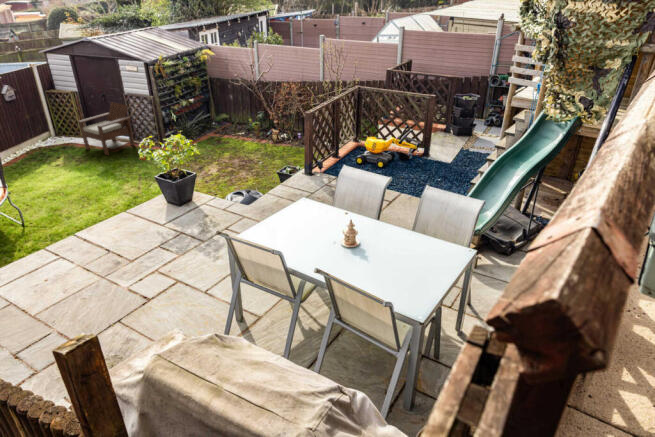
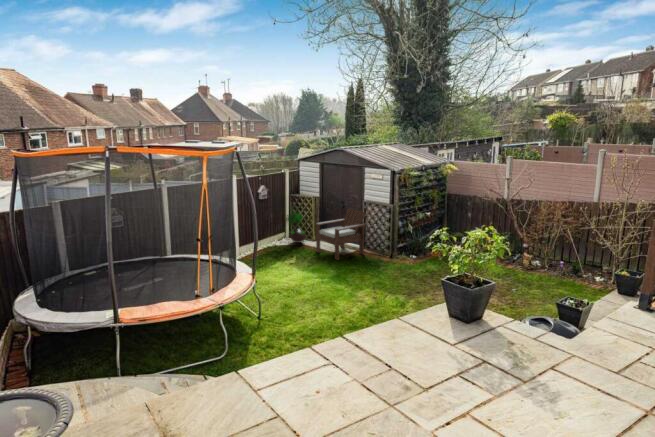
potted tree: none [42,107,73,142] -> present [286,212,306,243]

